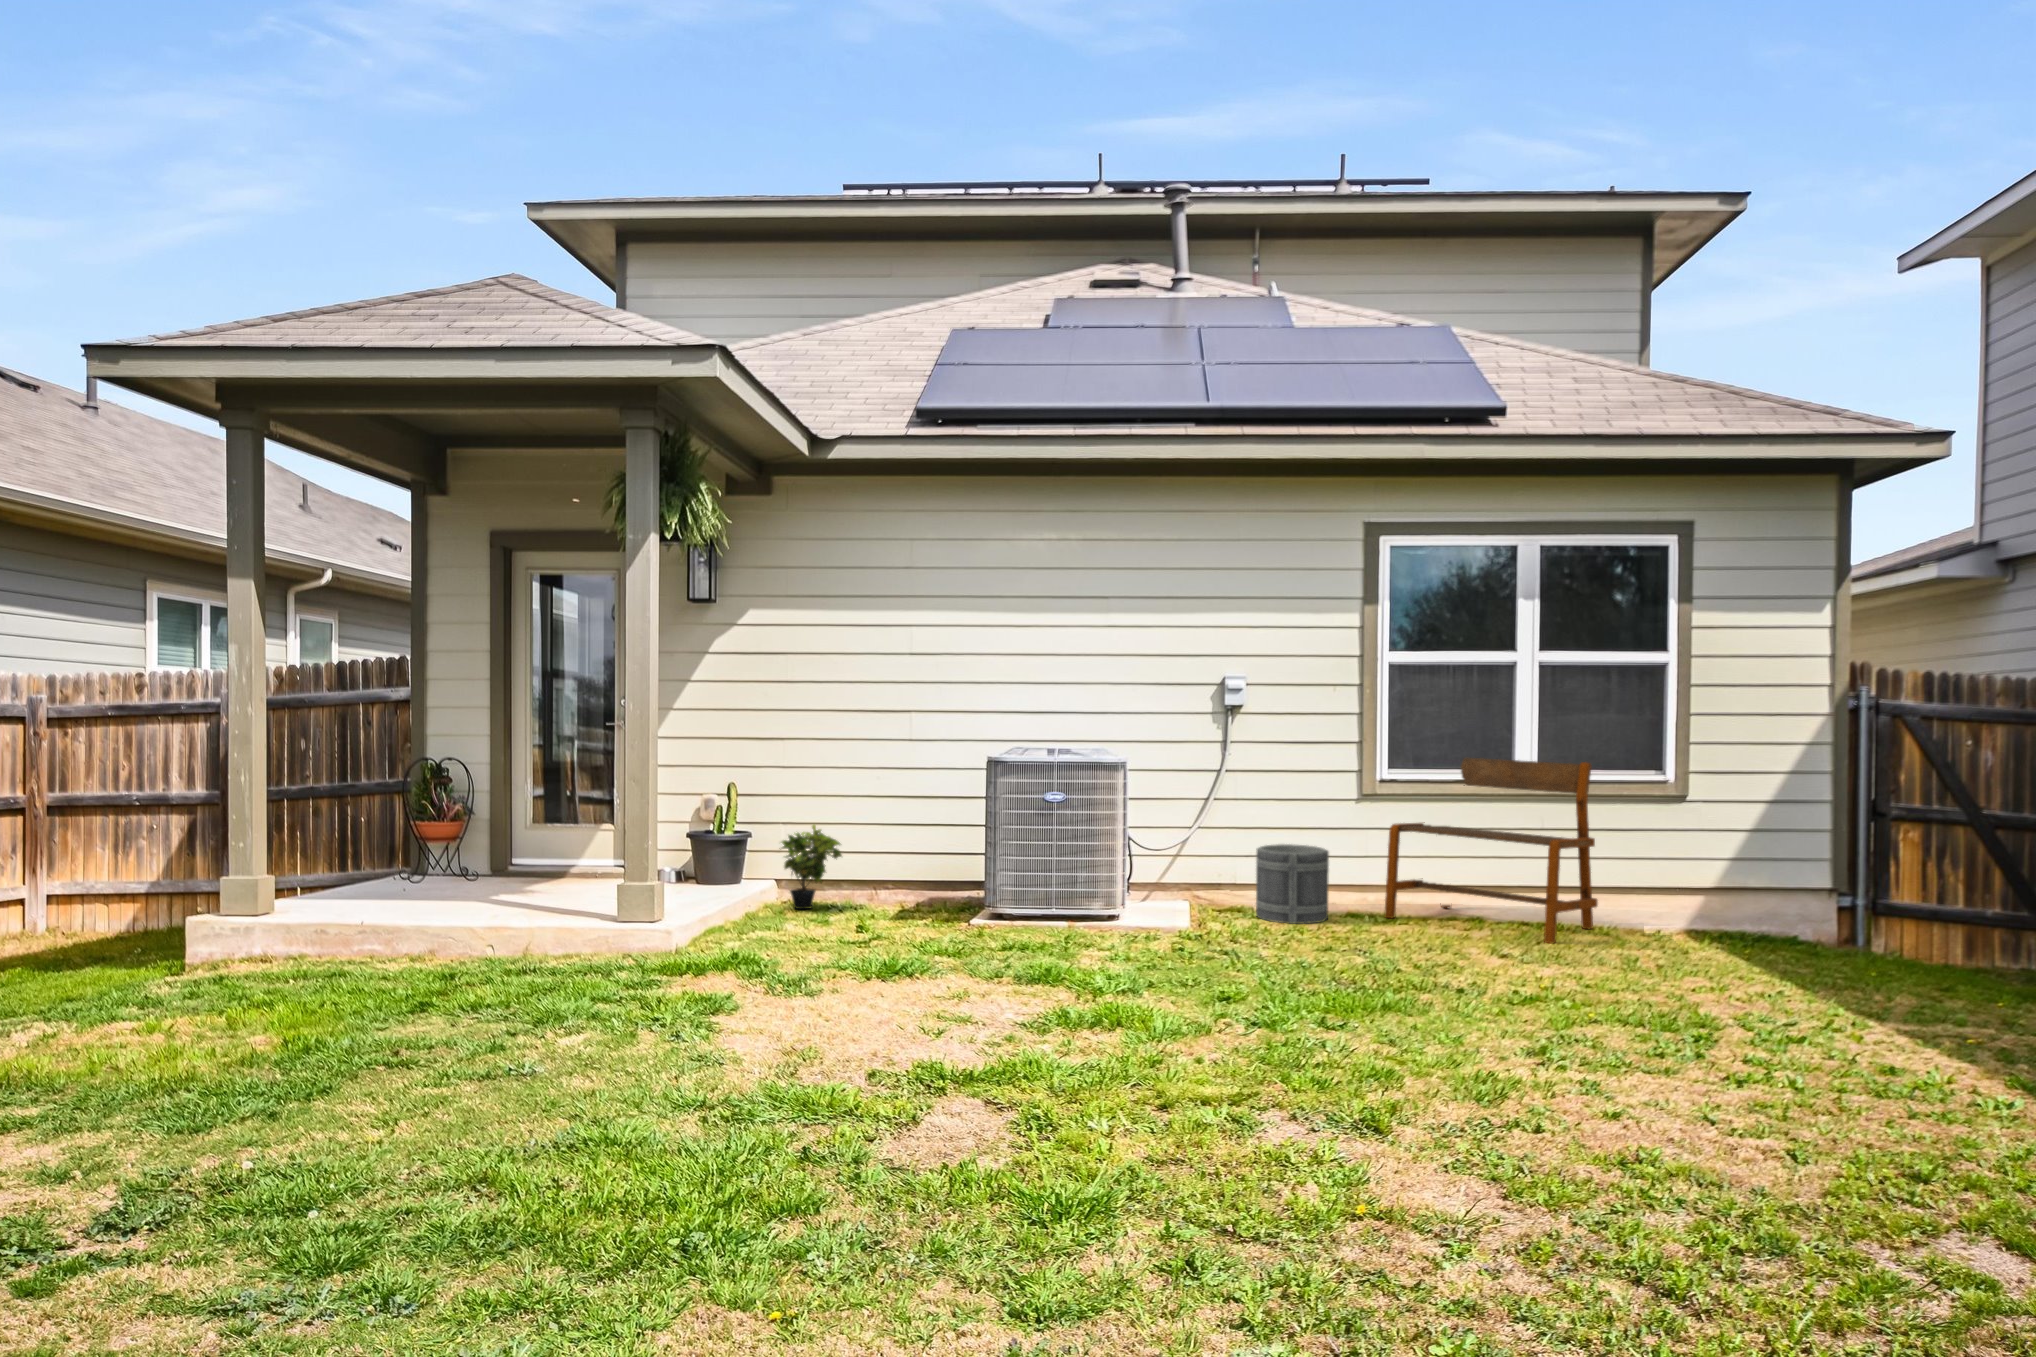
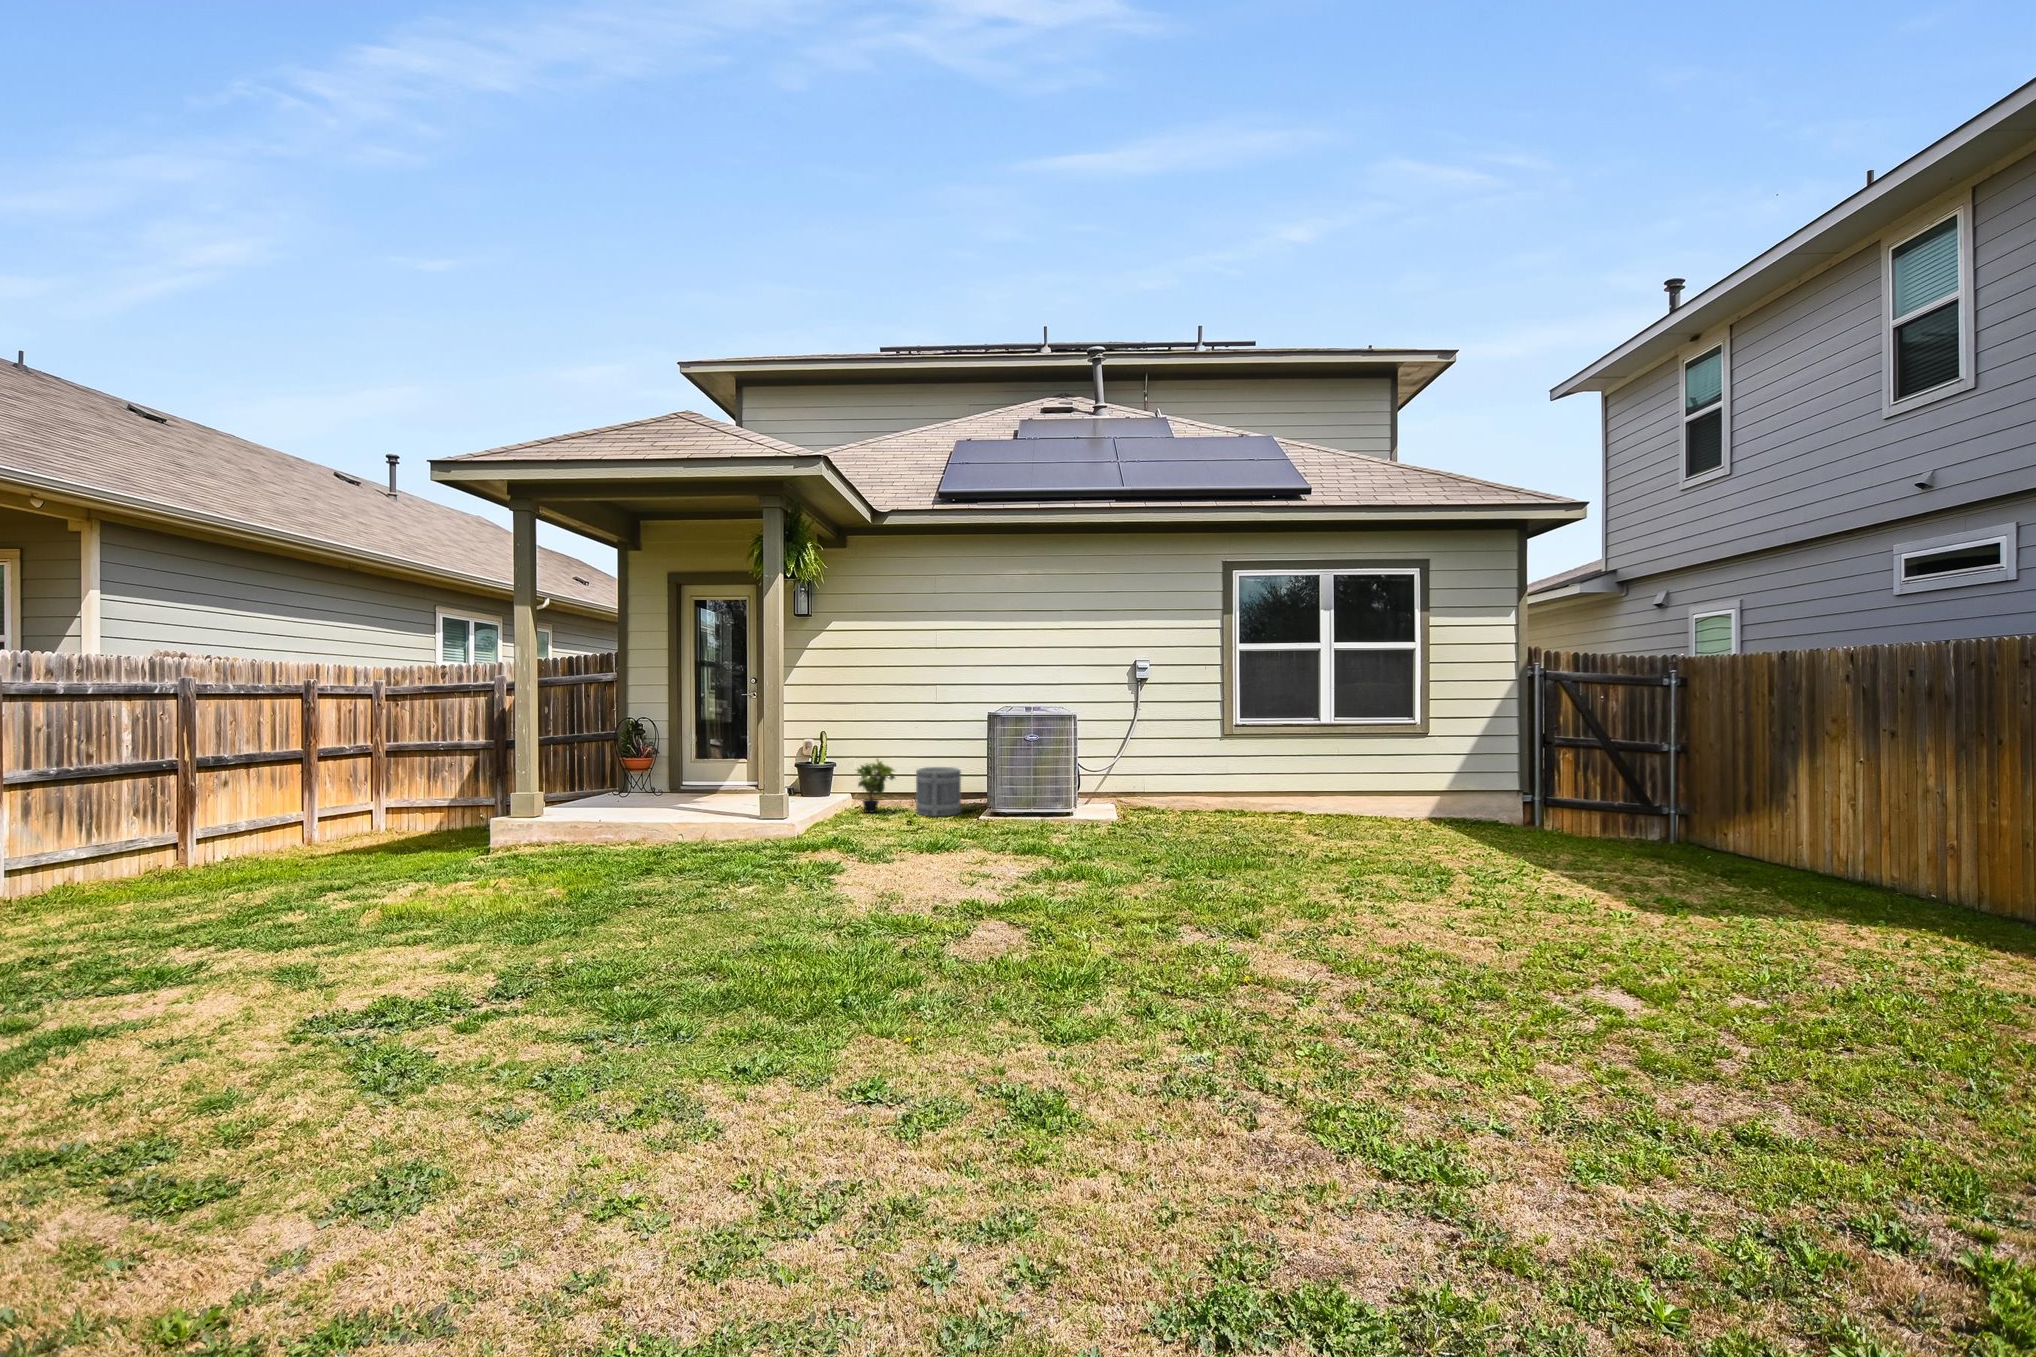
bench: present [1385,758,1598,944] -> none [1241,710,1374,828]
bucket: present [1256,844,1329,924] -> present [916,767,961,816]

